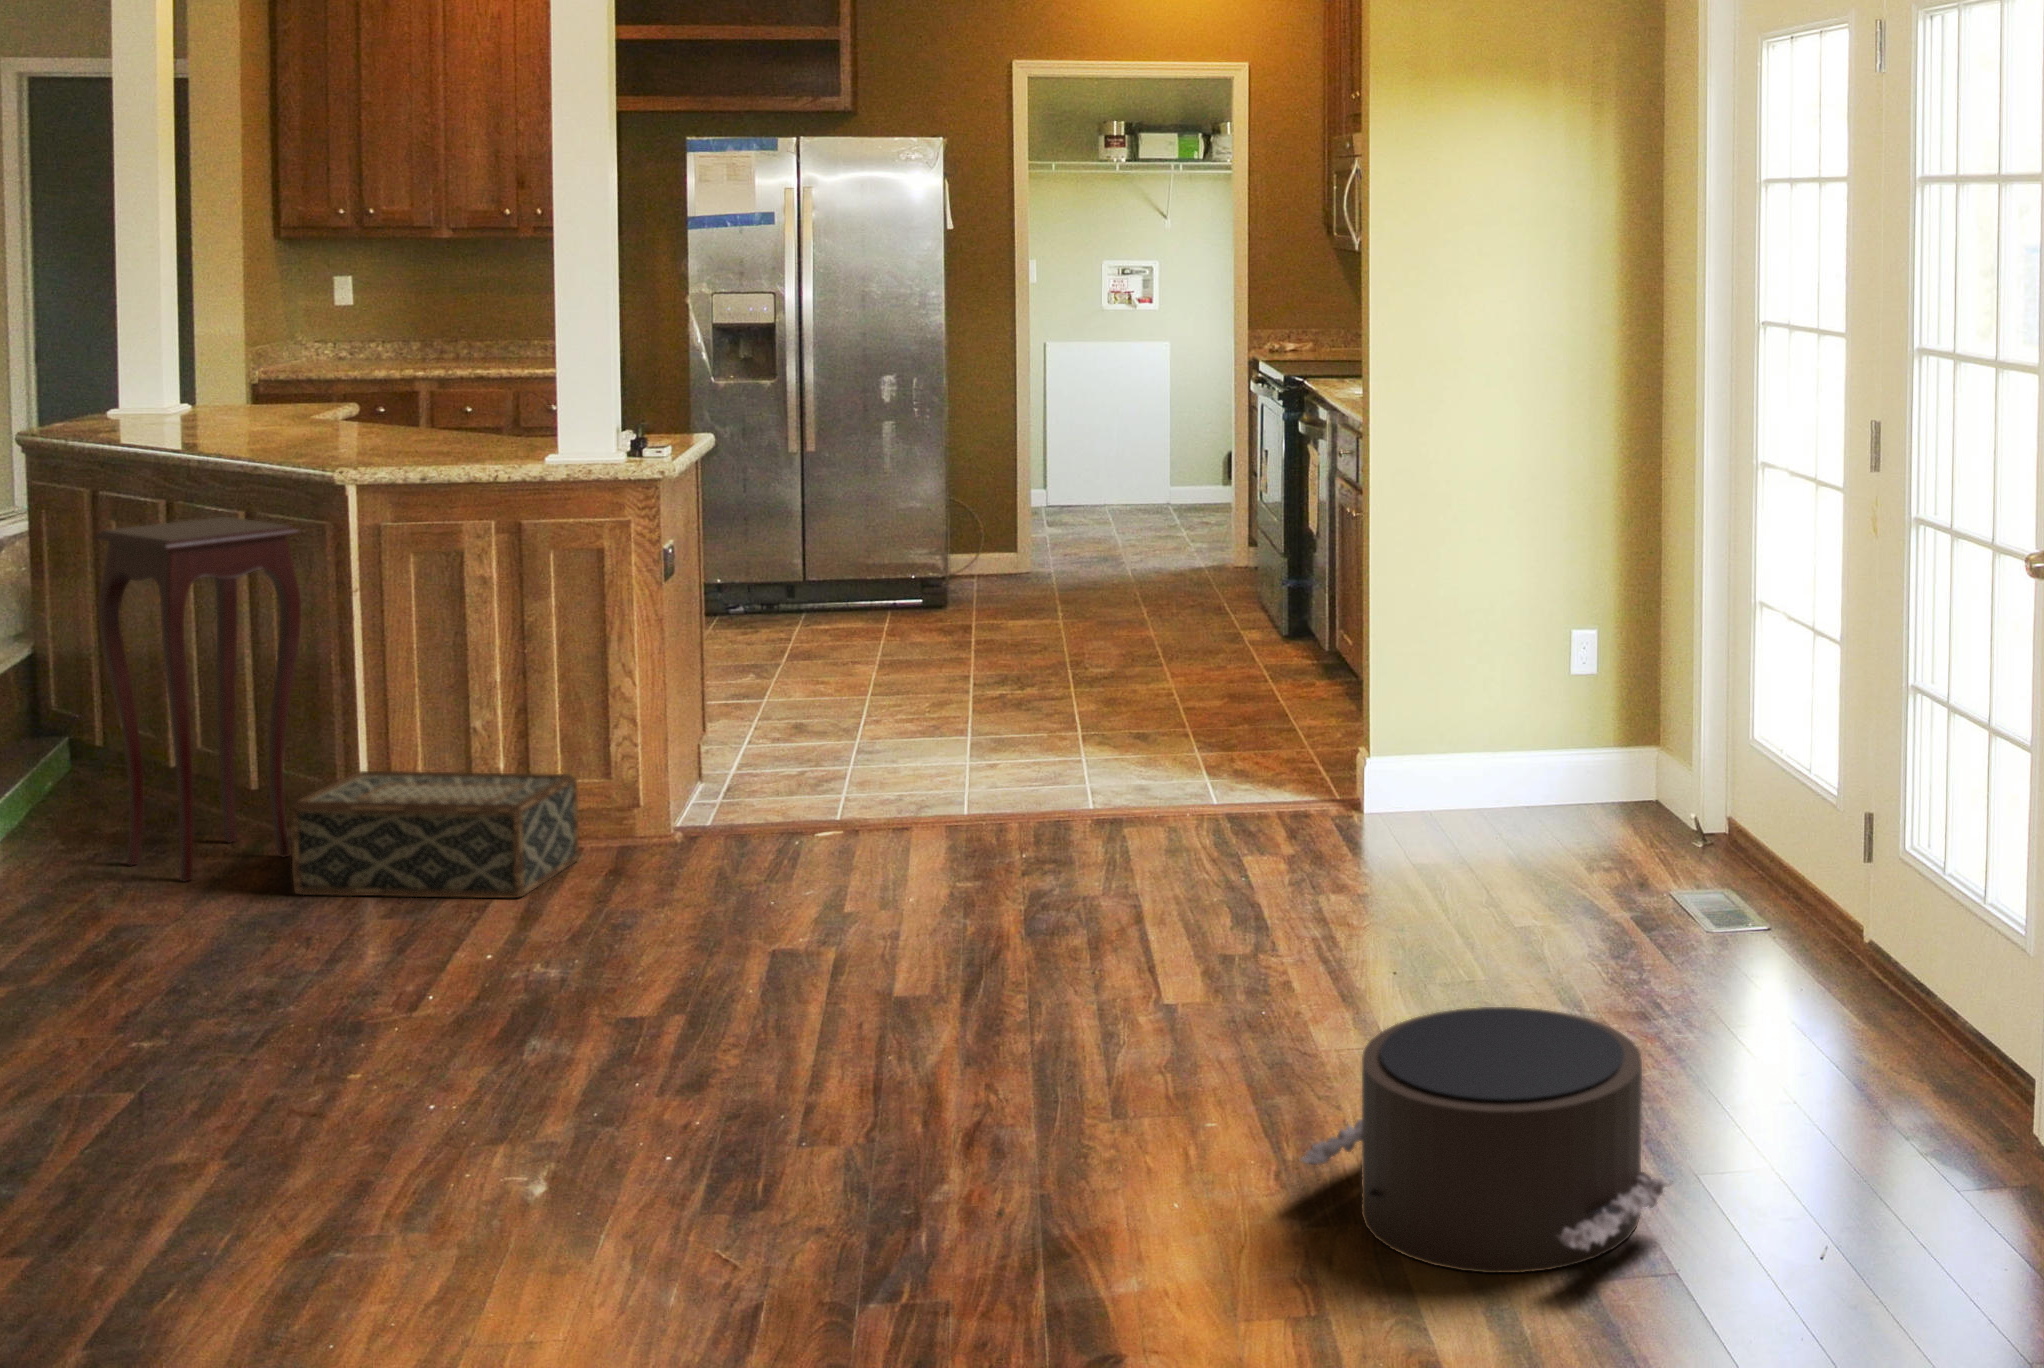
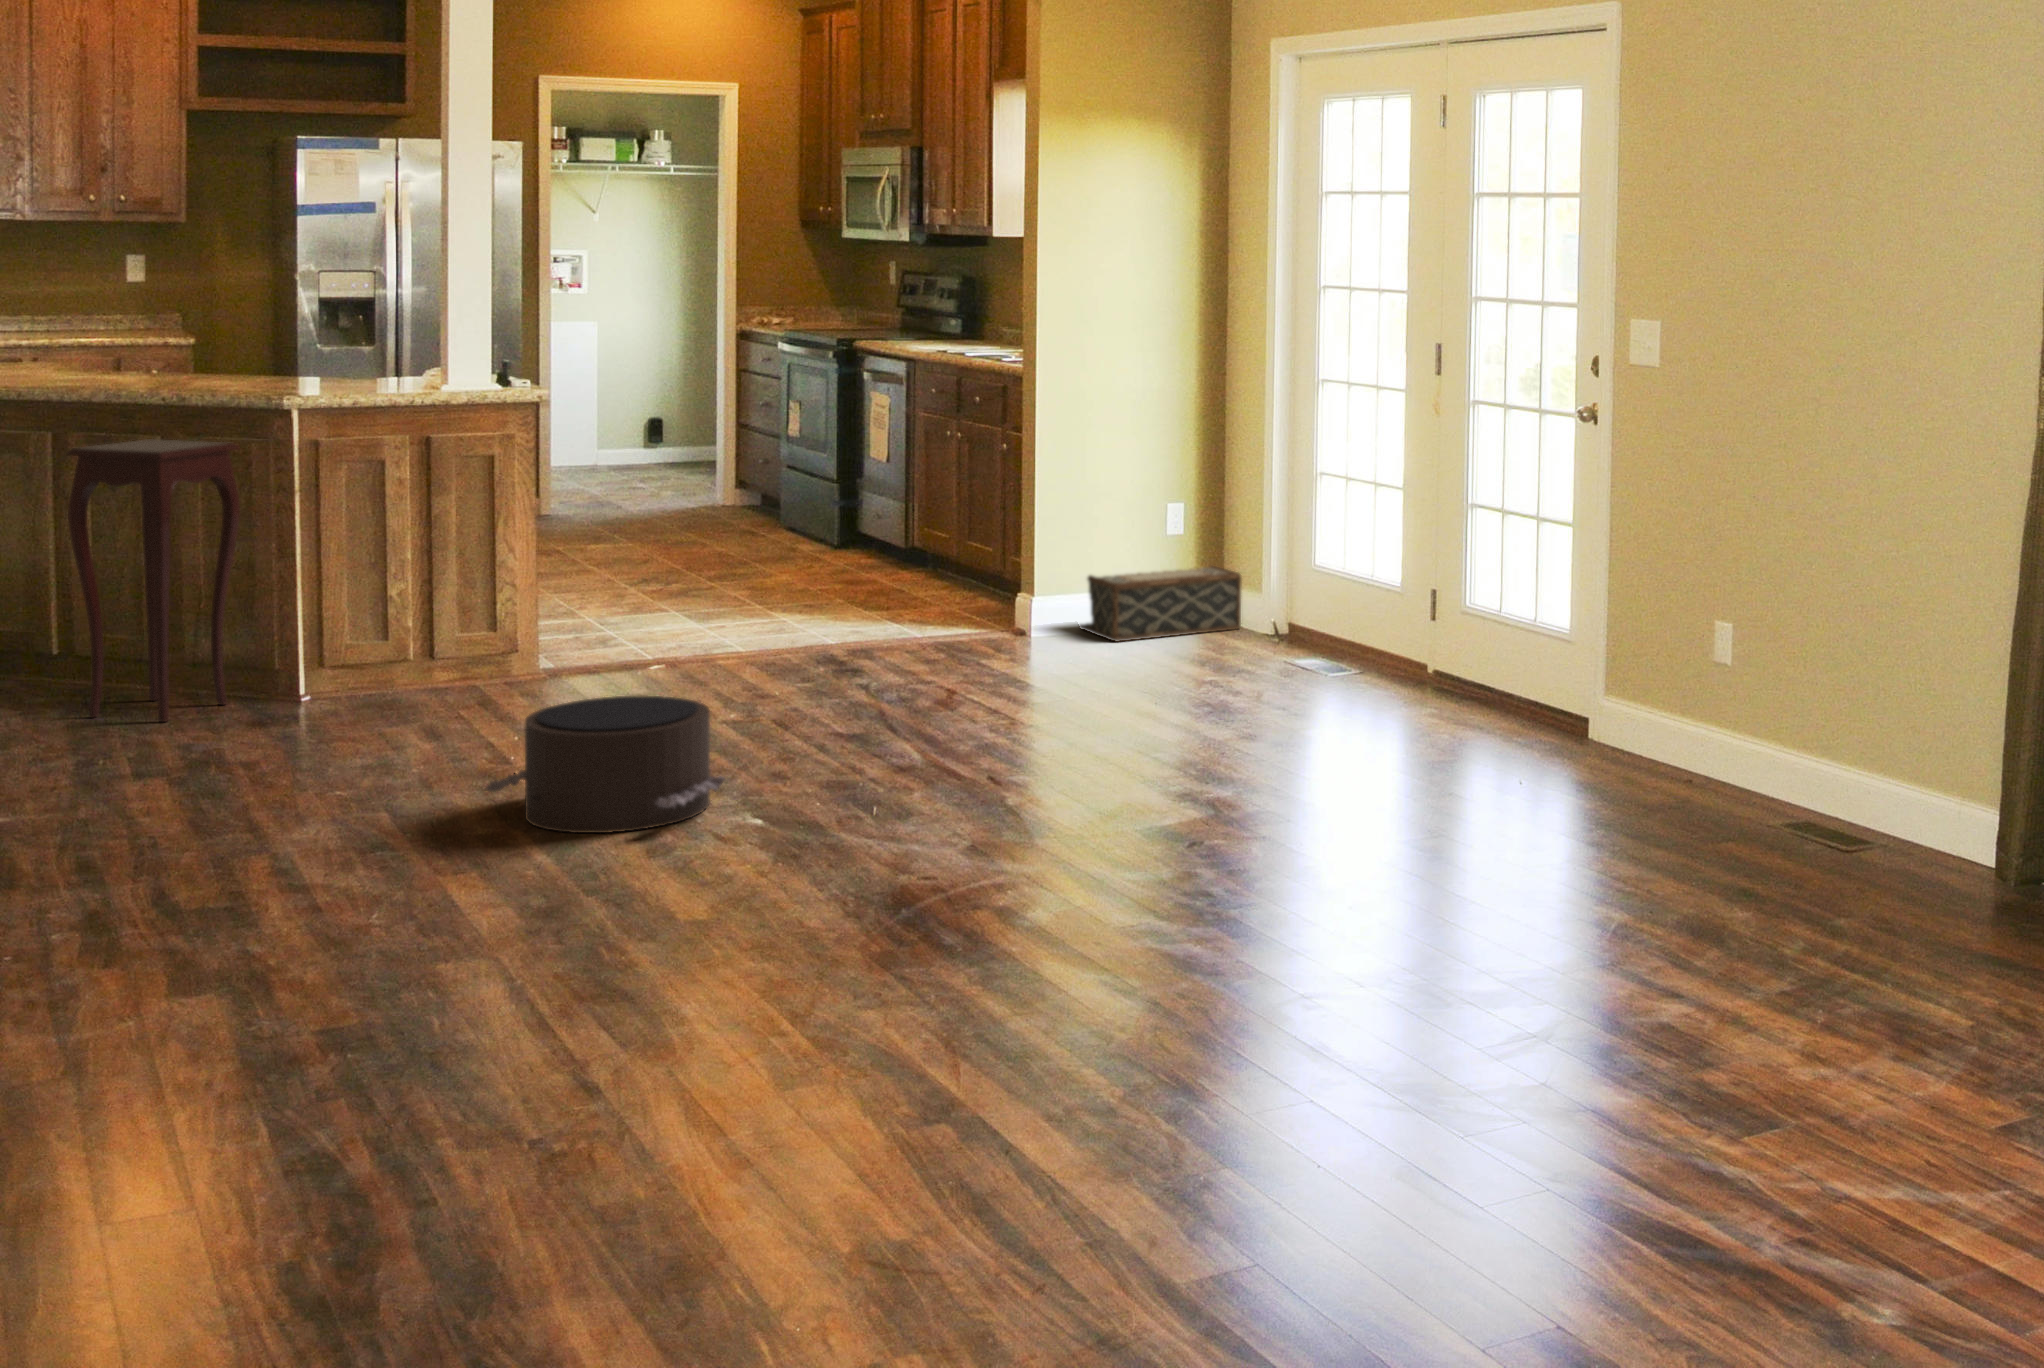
woven basket: present [291,771,579,898] -> present [1079,566,1242,642]
pouf: present [1301,1007,1671,1273] -> present [484,696,725,833]

